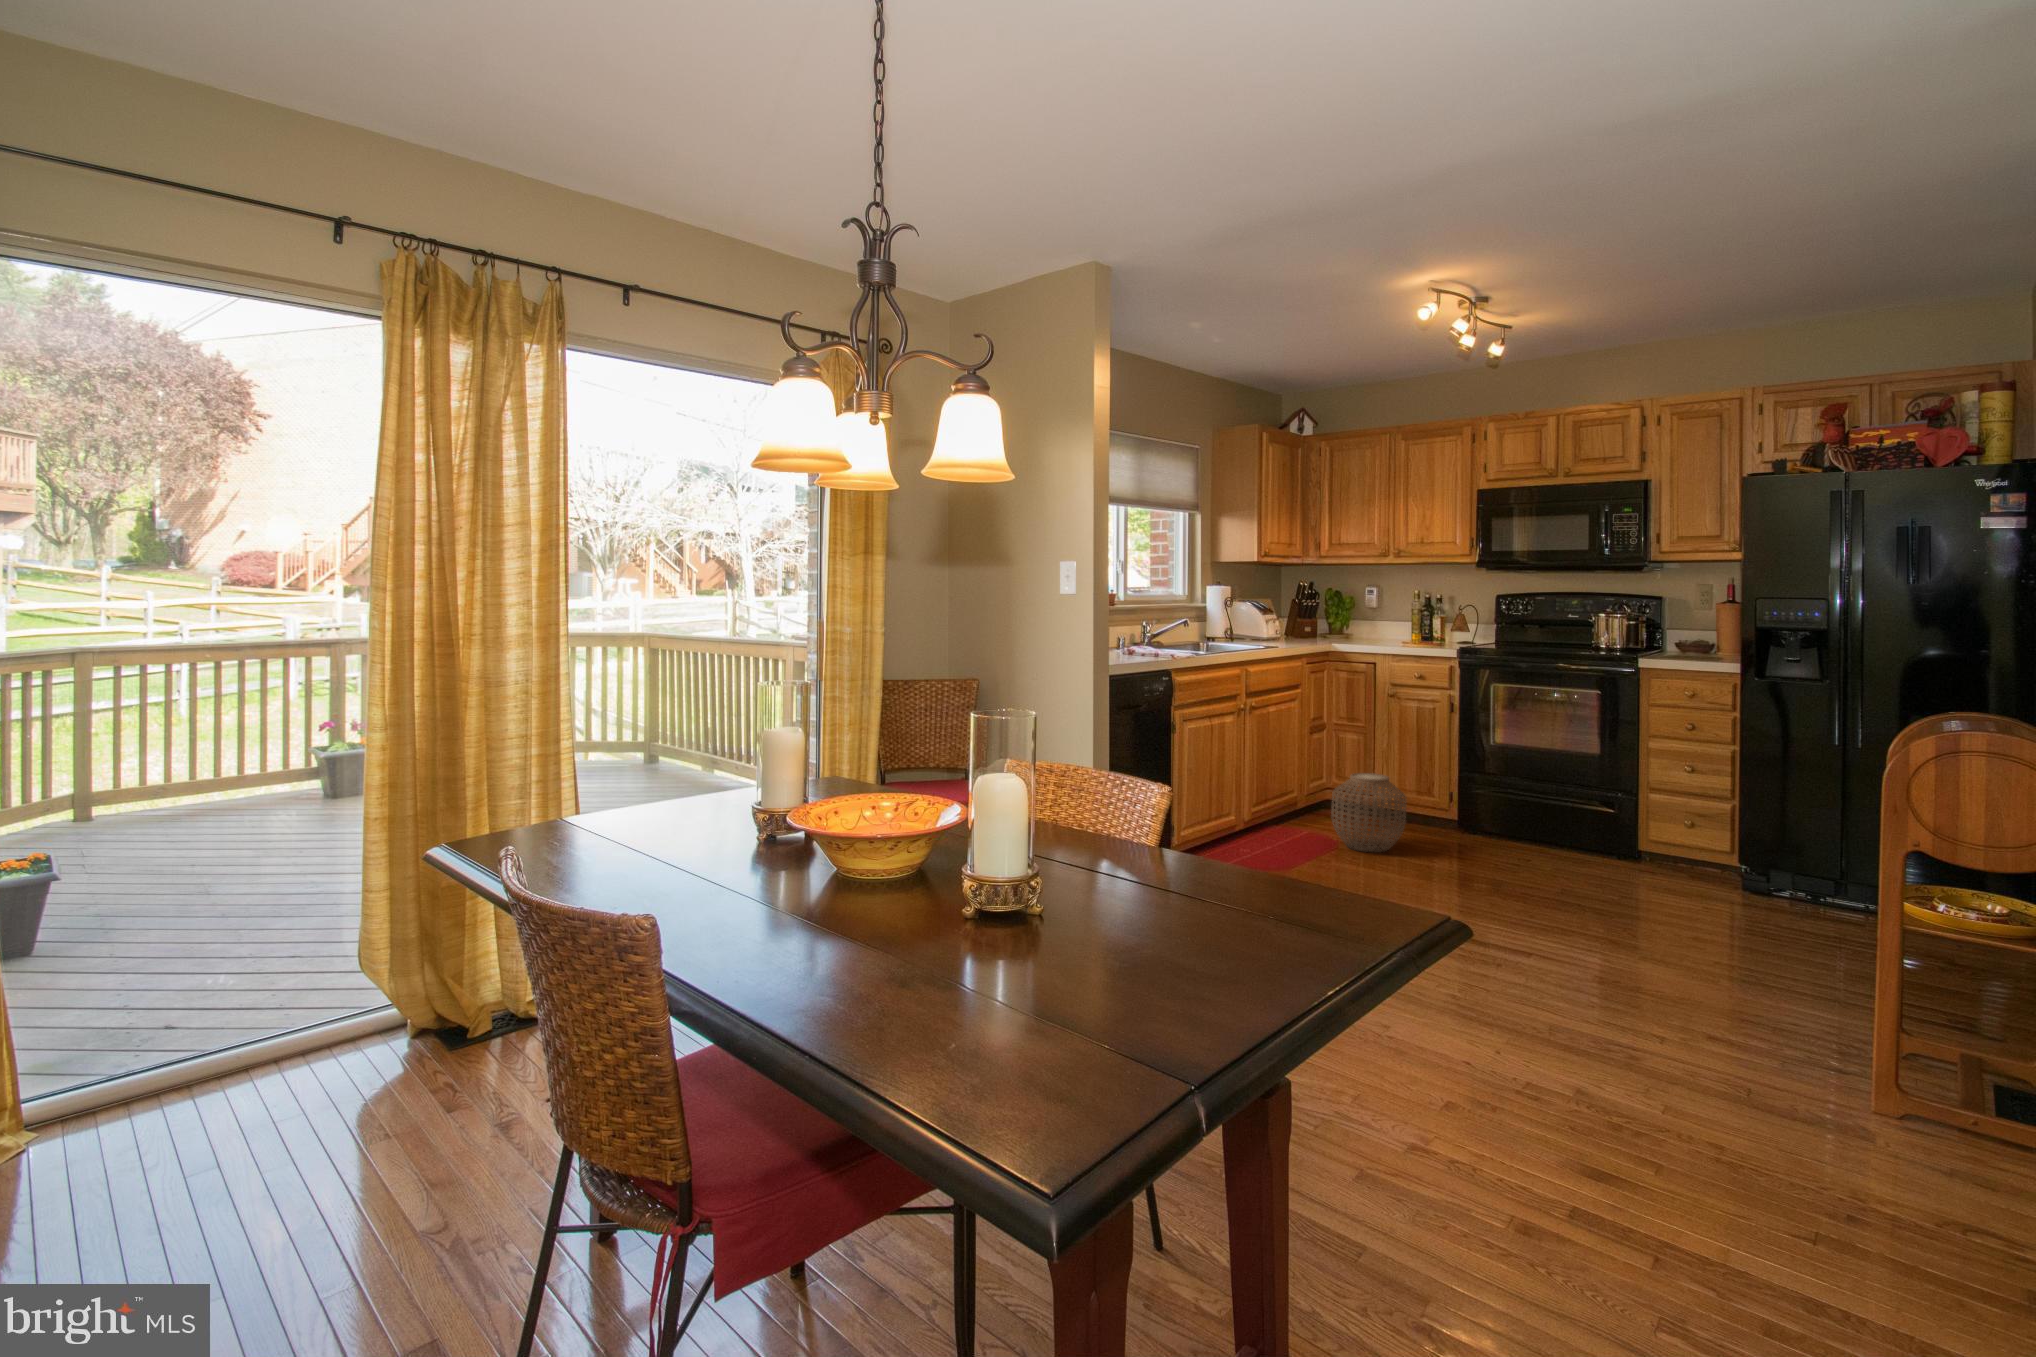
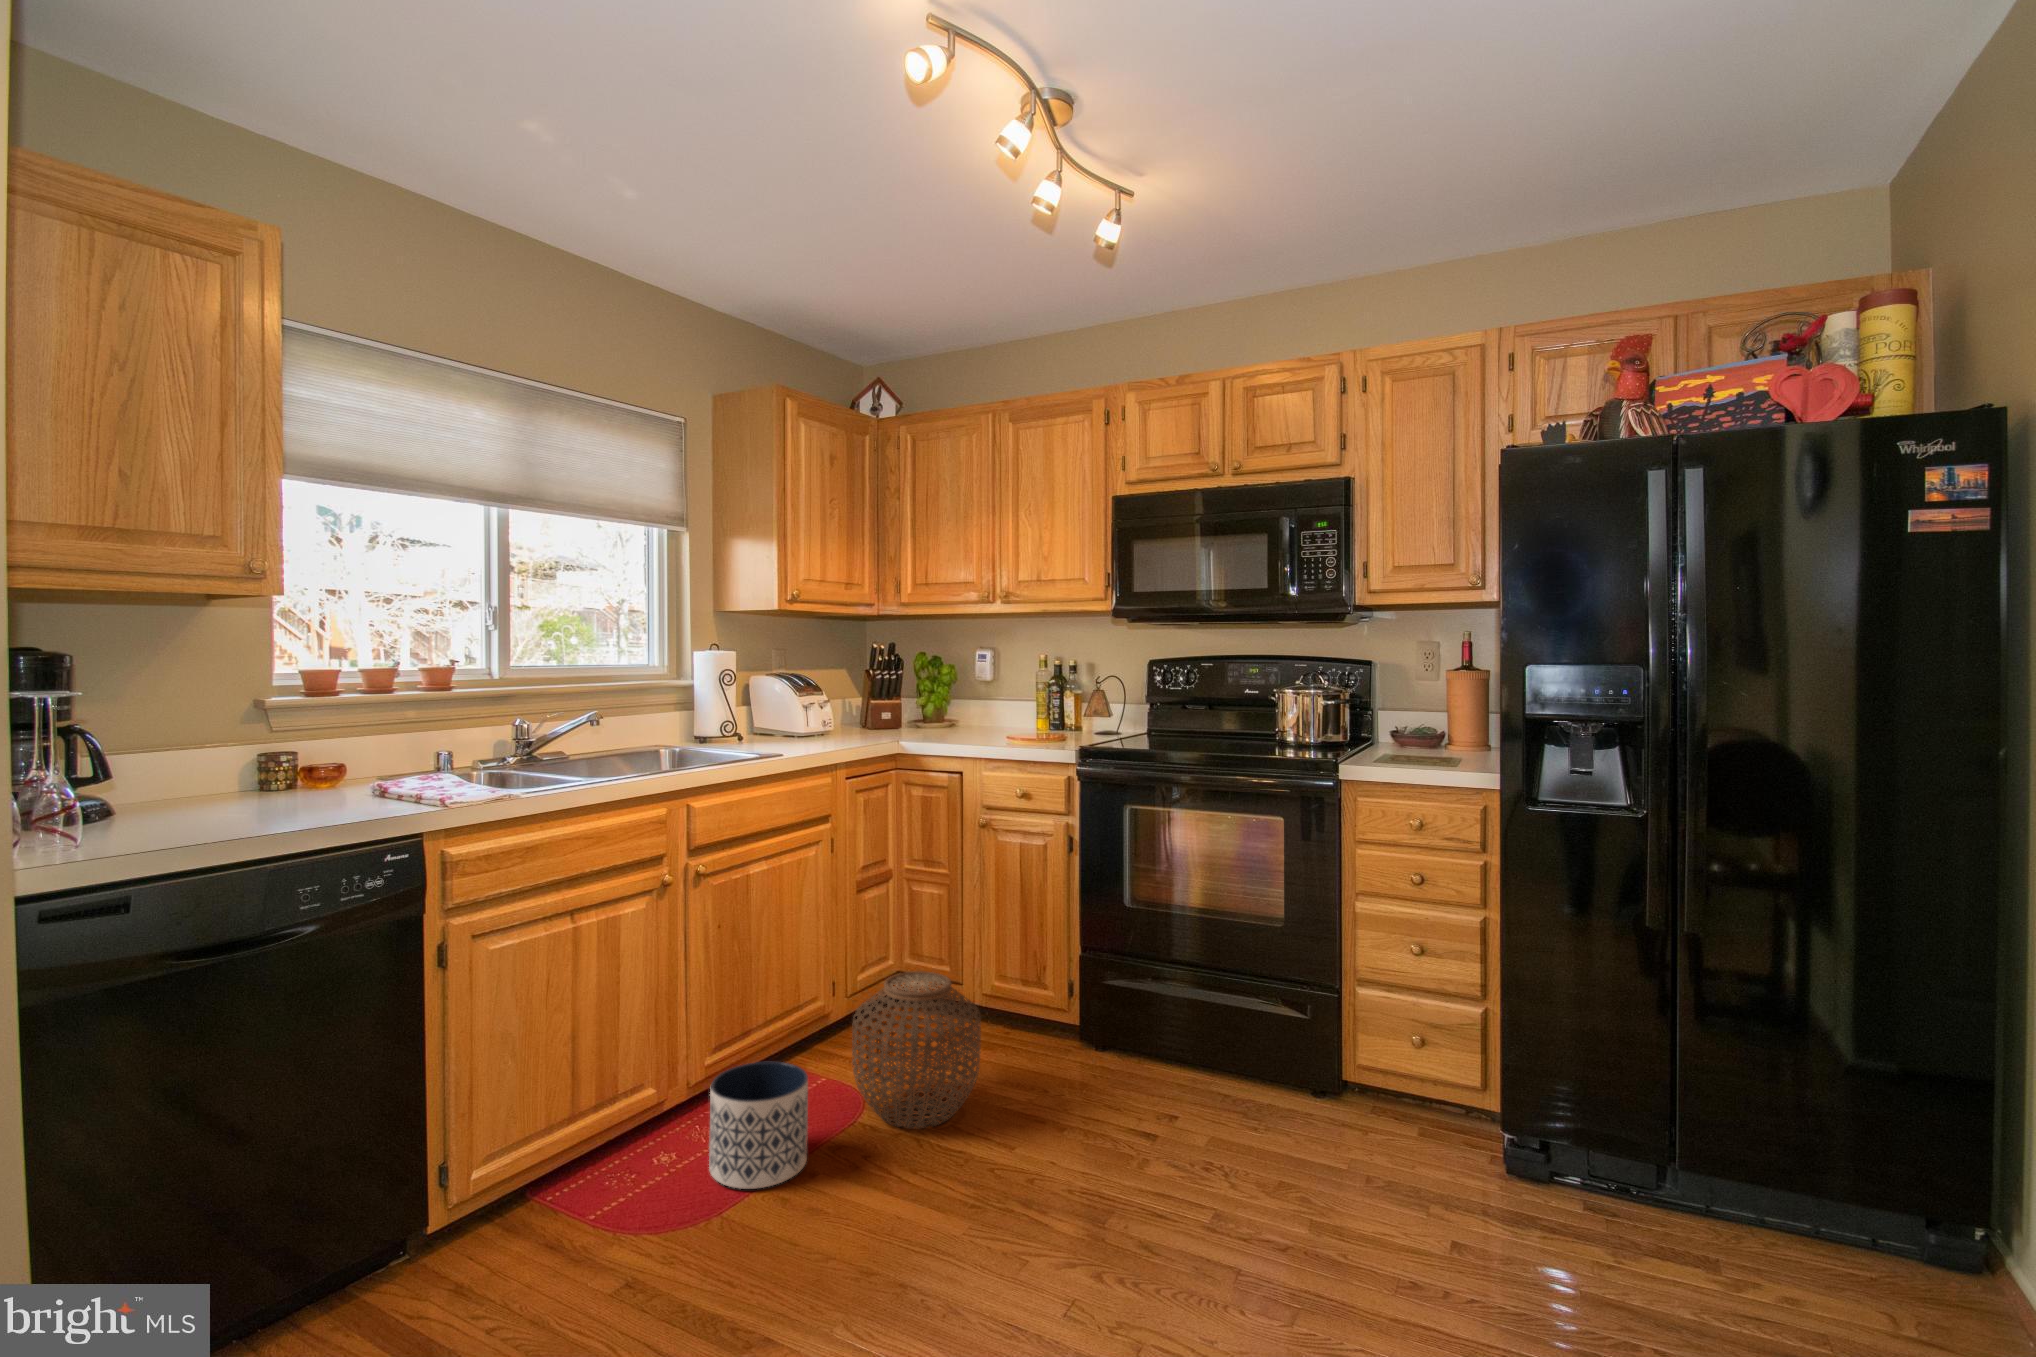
planter: none [1270,810,1321,863] -> present [709,1061,808,1189]

